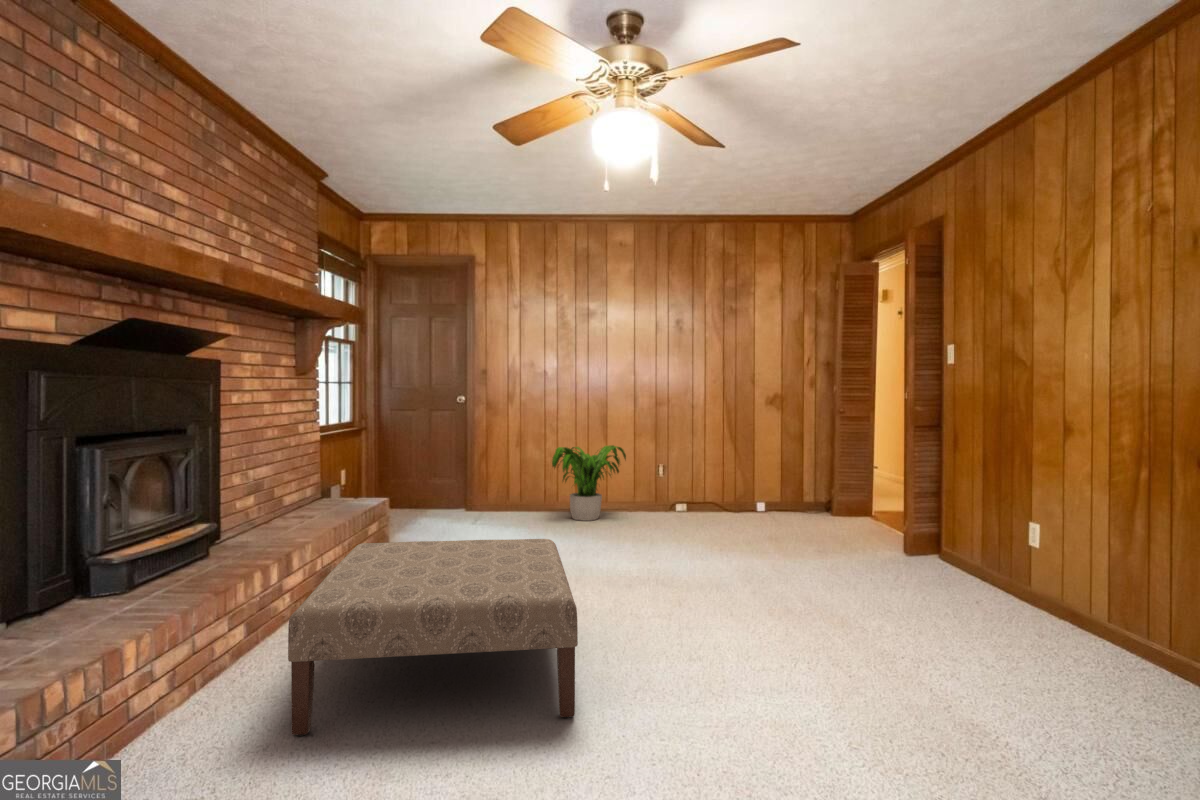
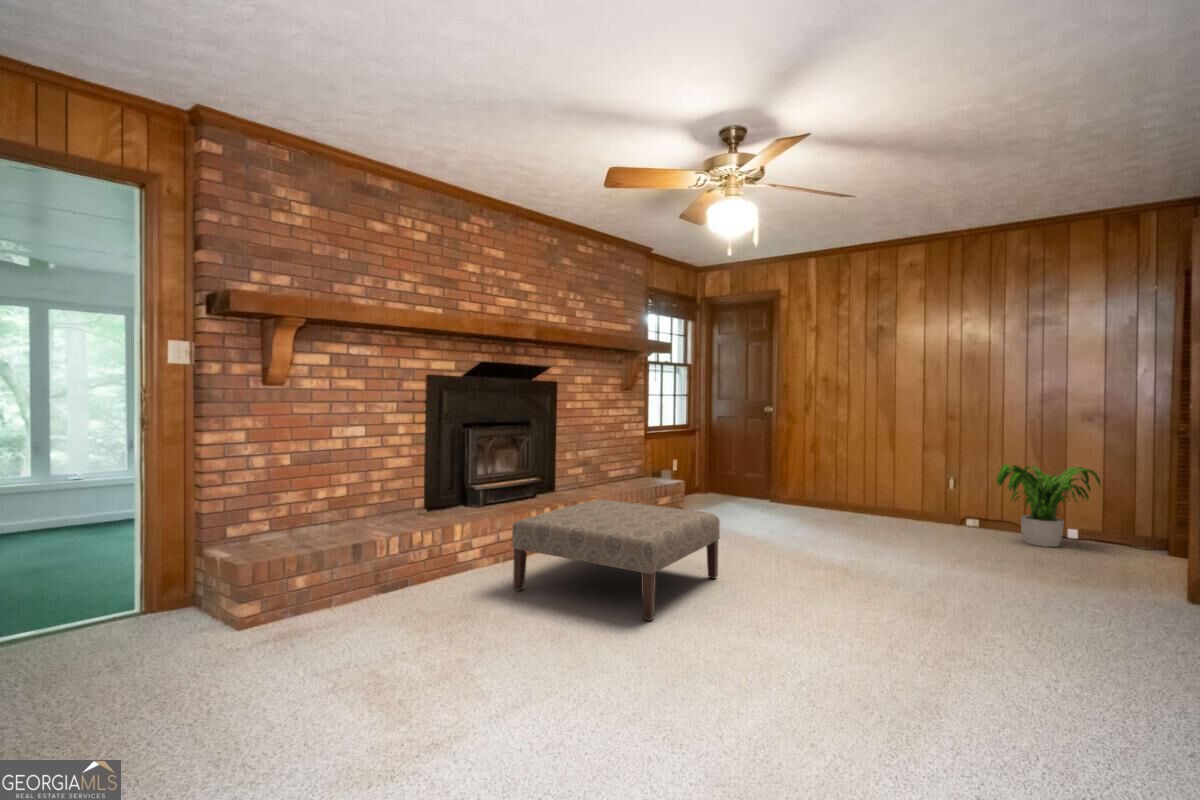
potted plant: present [552,445,626,521] -> present [997,465,1100,547]

